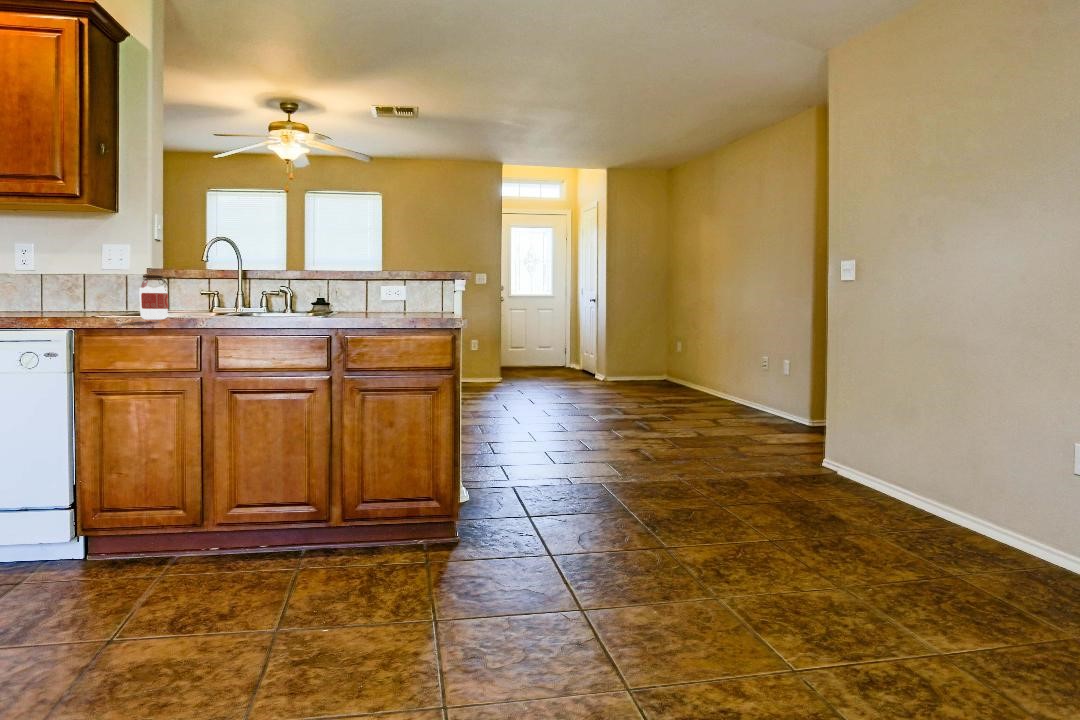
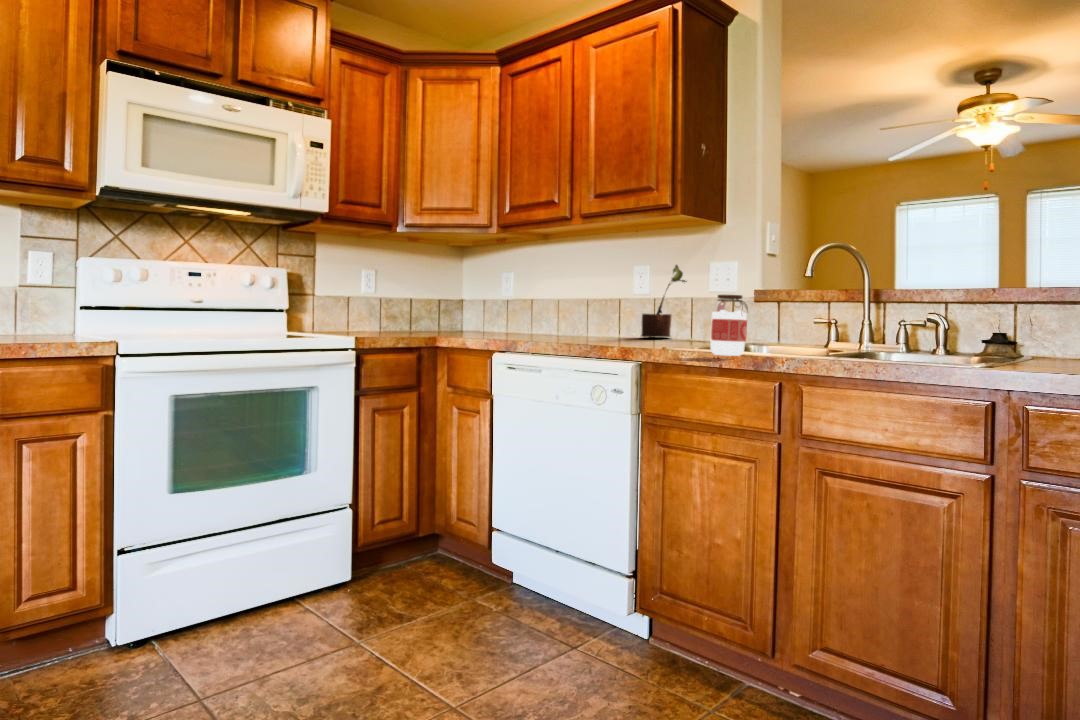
potted plant: none [31,246,85,309] -> present [641,265,687,337]

